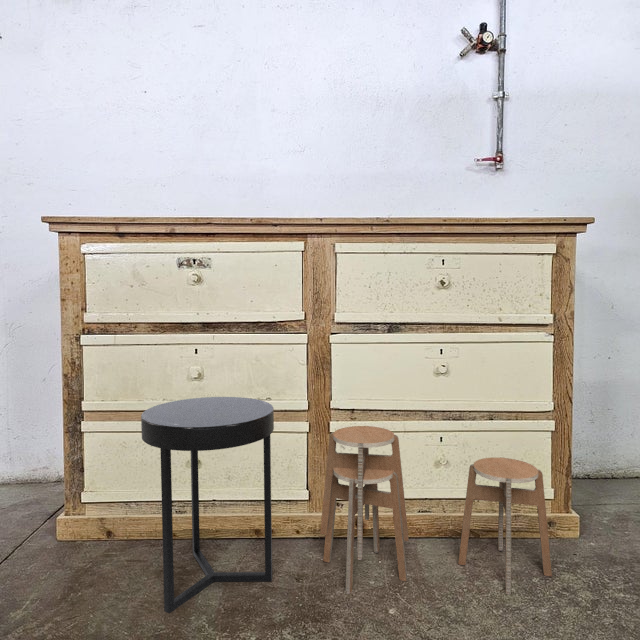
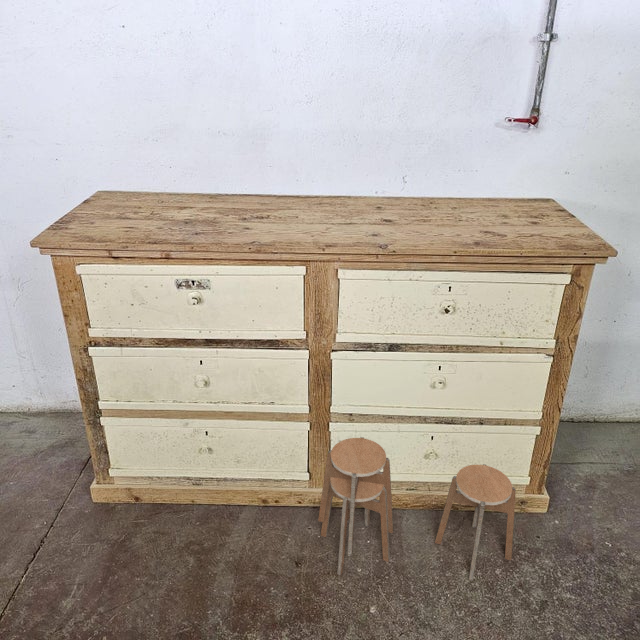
side table: present [141,397,274,613] -> none [157,407,278,593]

